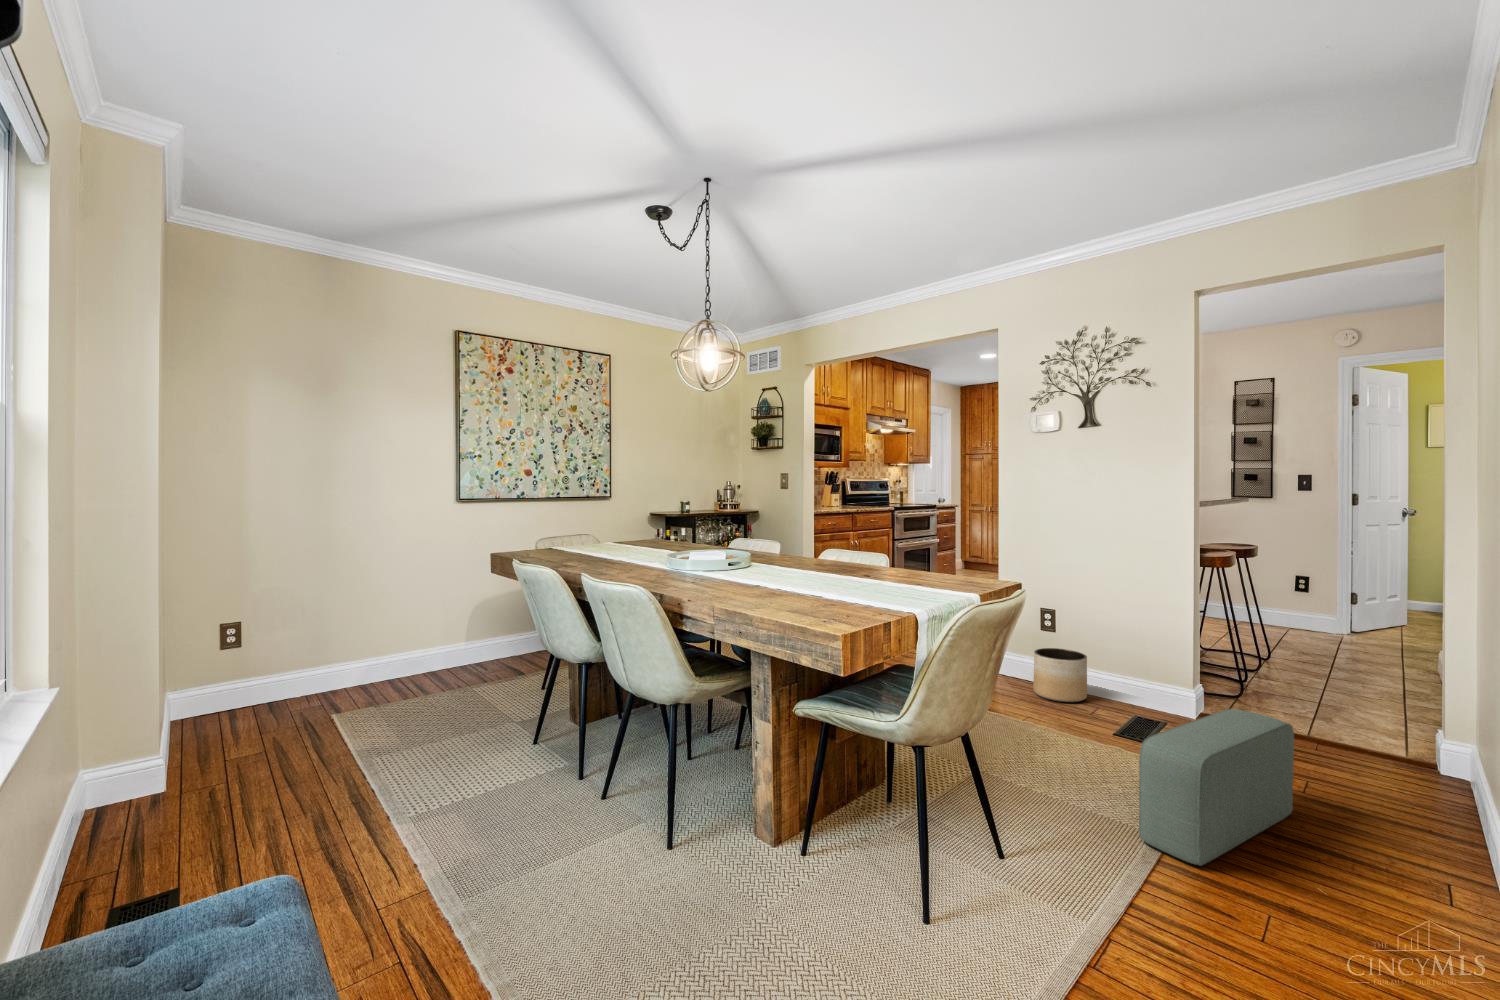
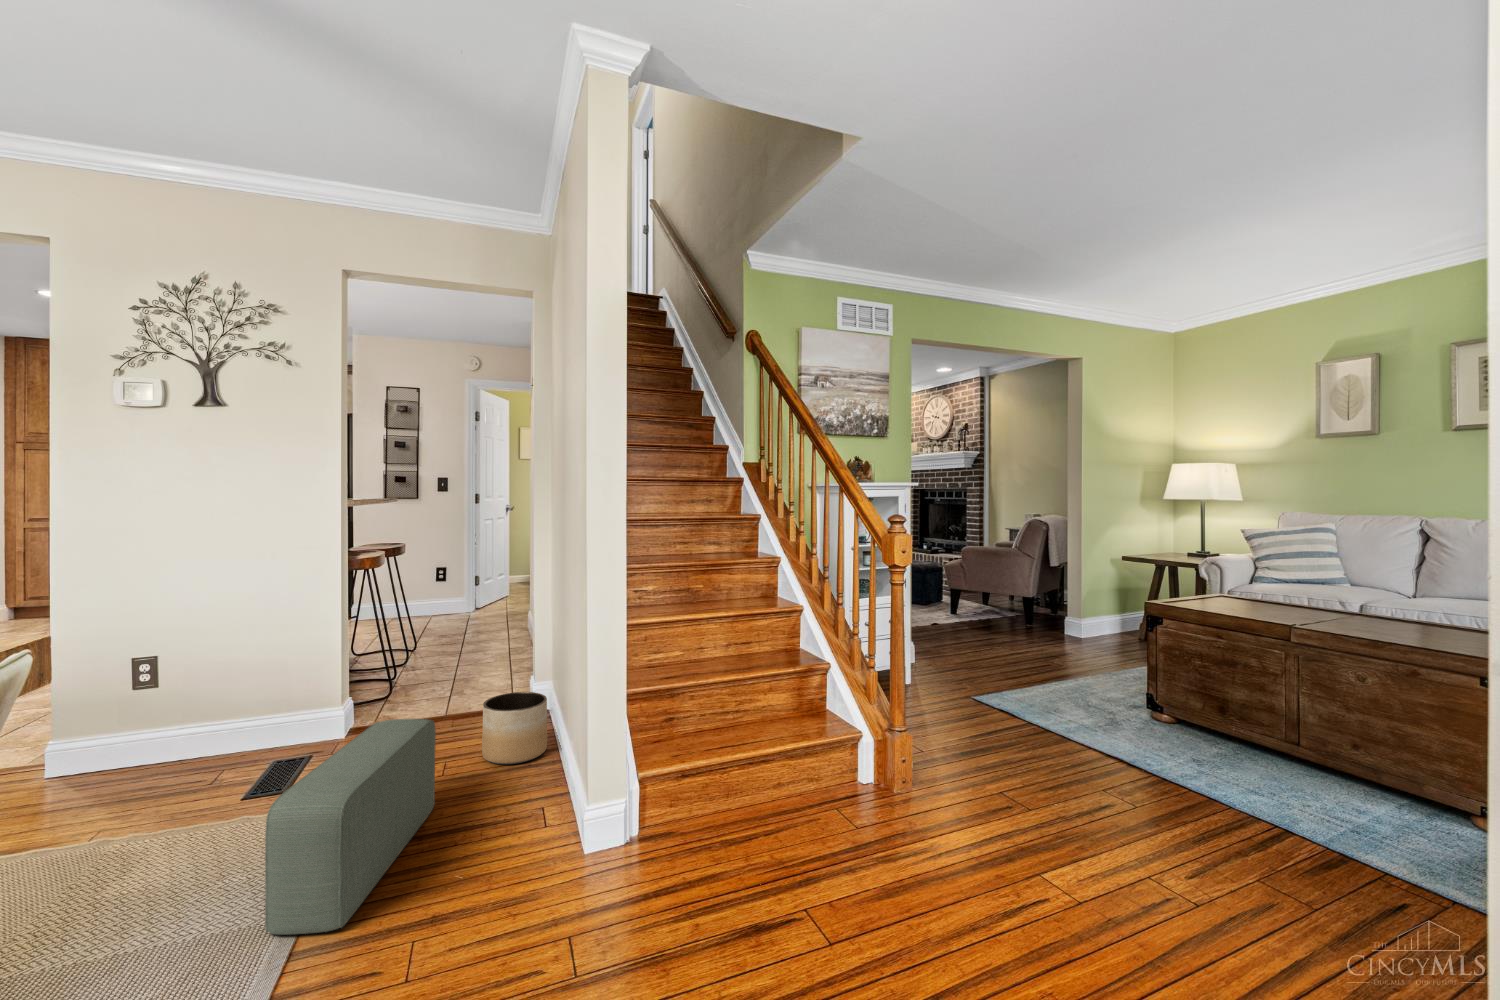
planter: present [1033,648,1087,702] -> present [482,692,547,764]

